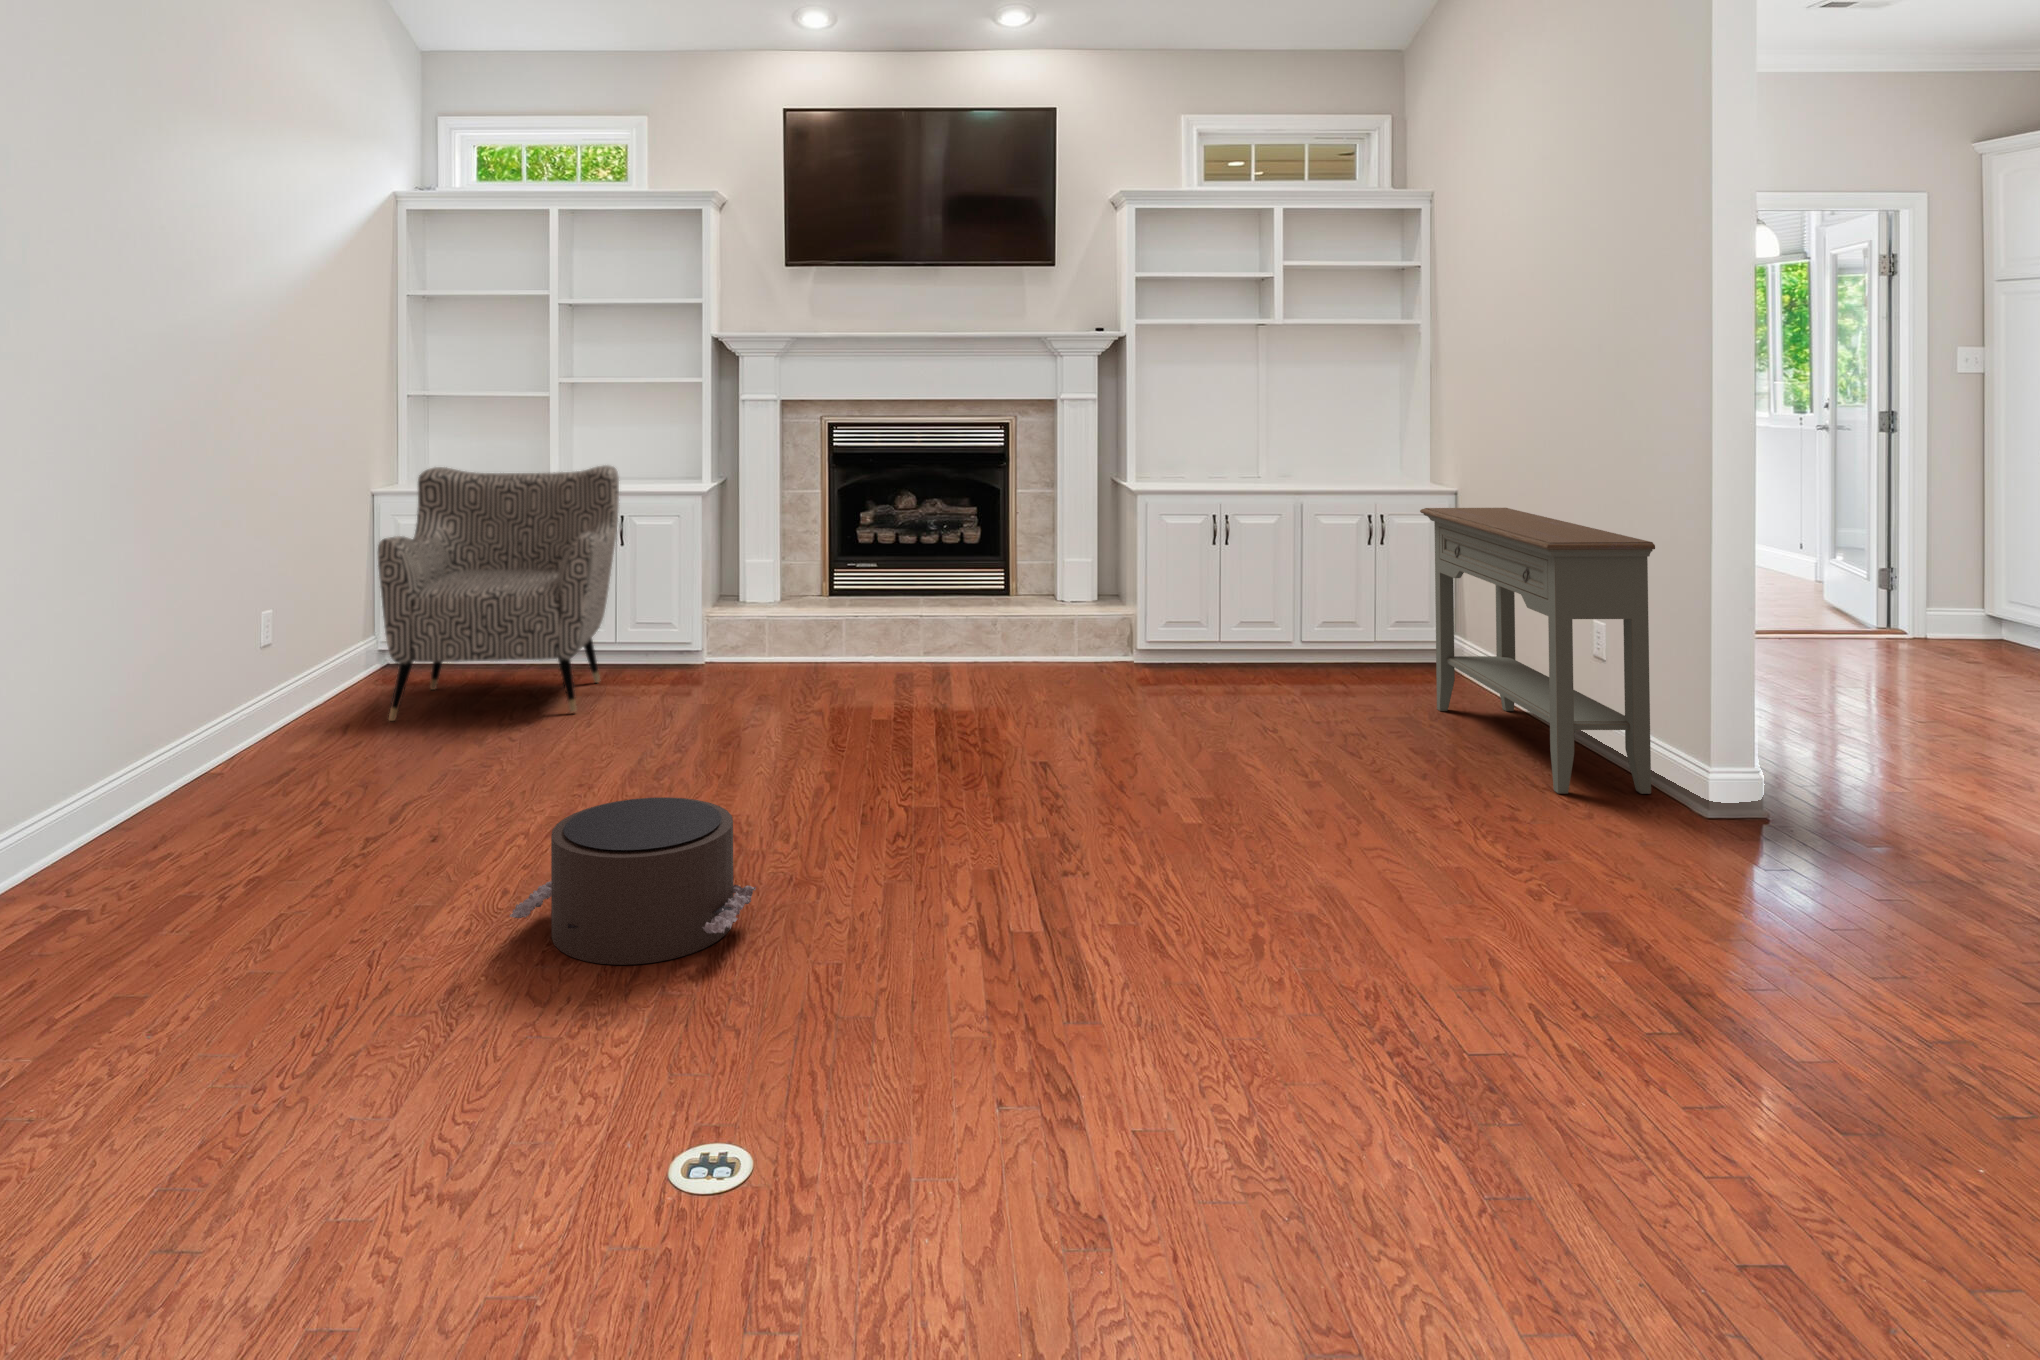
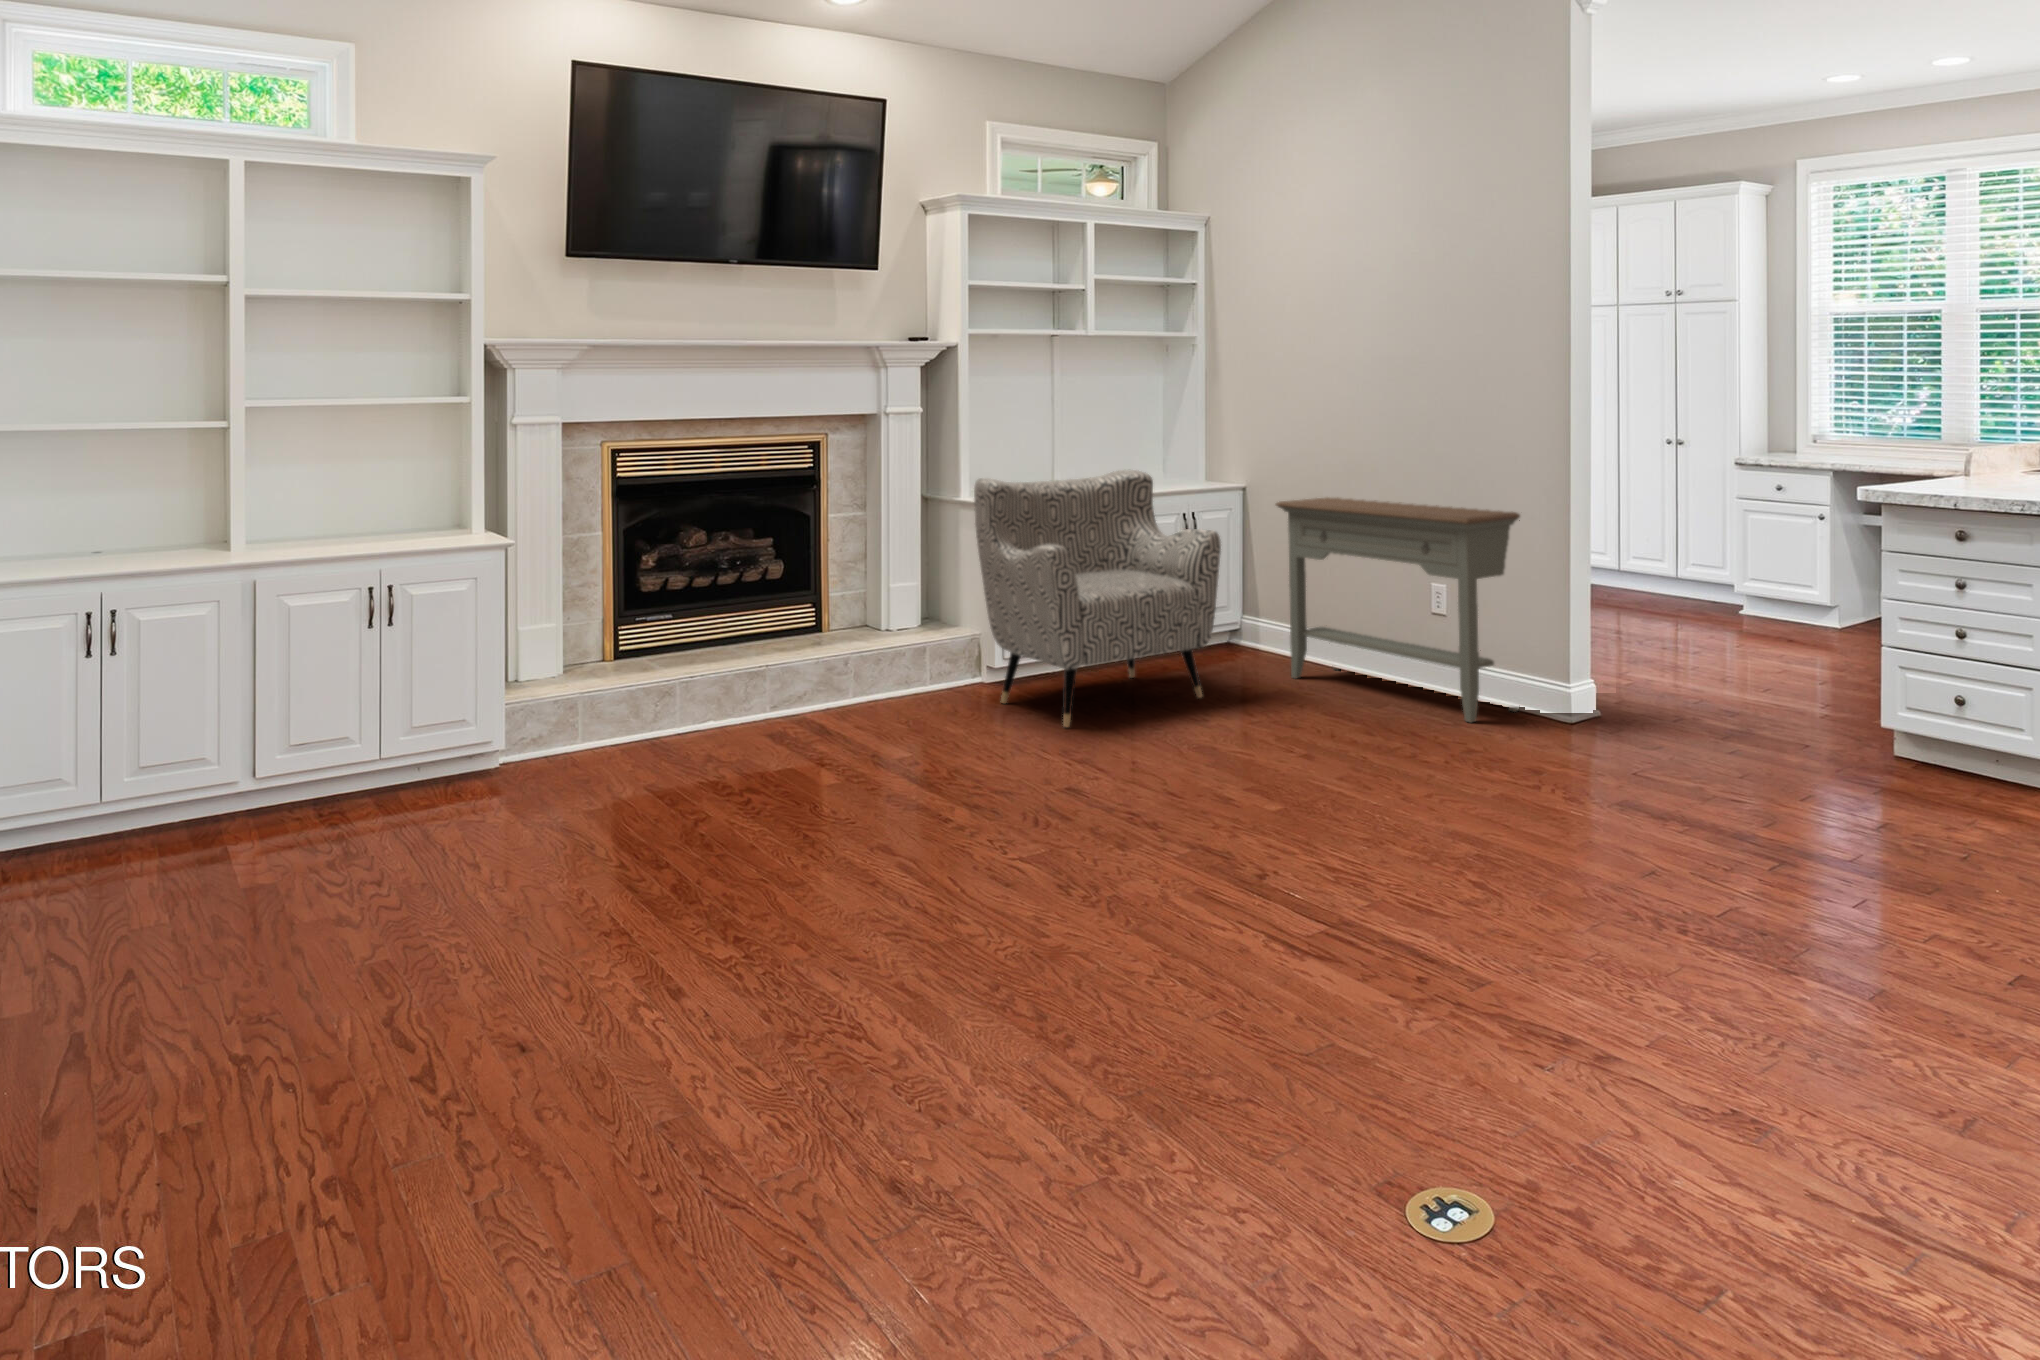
armchair: present [378,465,619,721] -> present [974,470,1221,727]
pouf: present [510,797,756,965] -> none [837,882,1133,1101]

